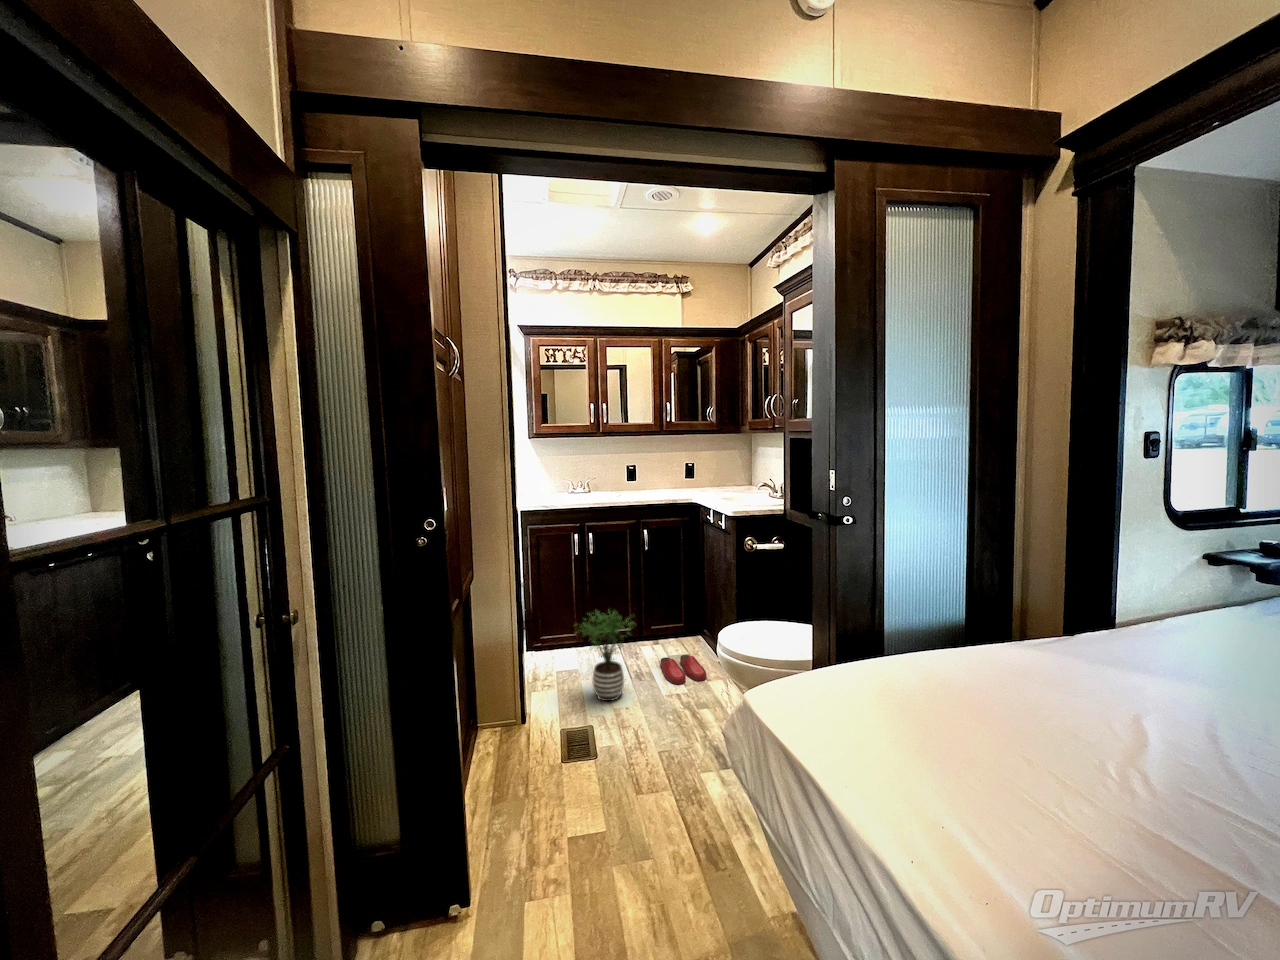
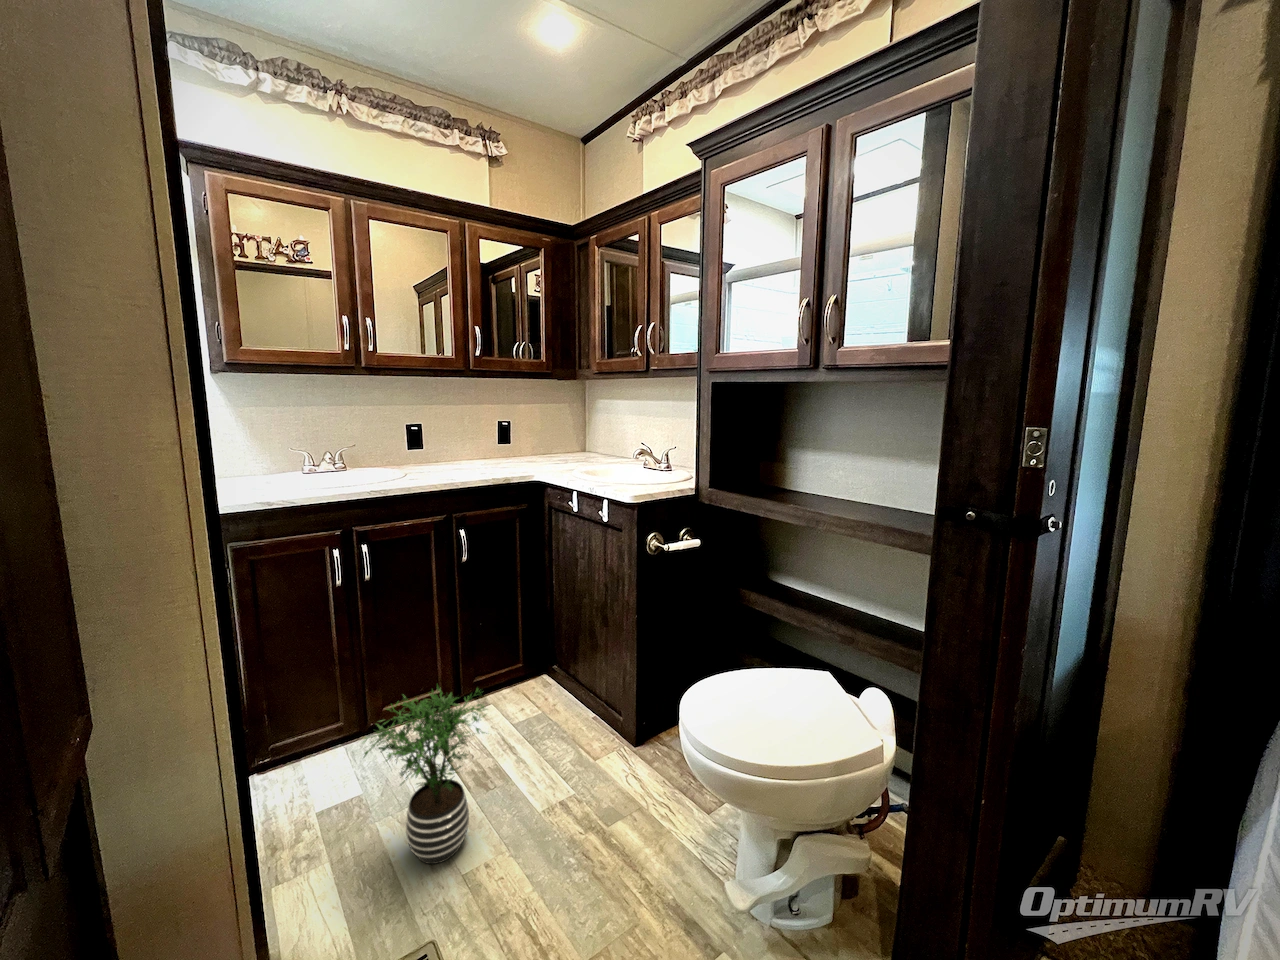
slippers: present [660,655,706,684] -> none [508,716,590,780]

